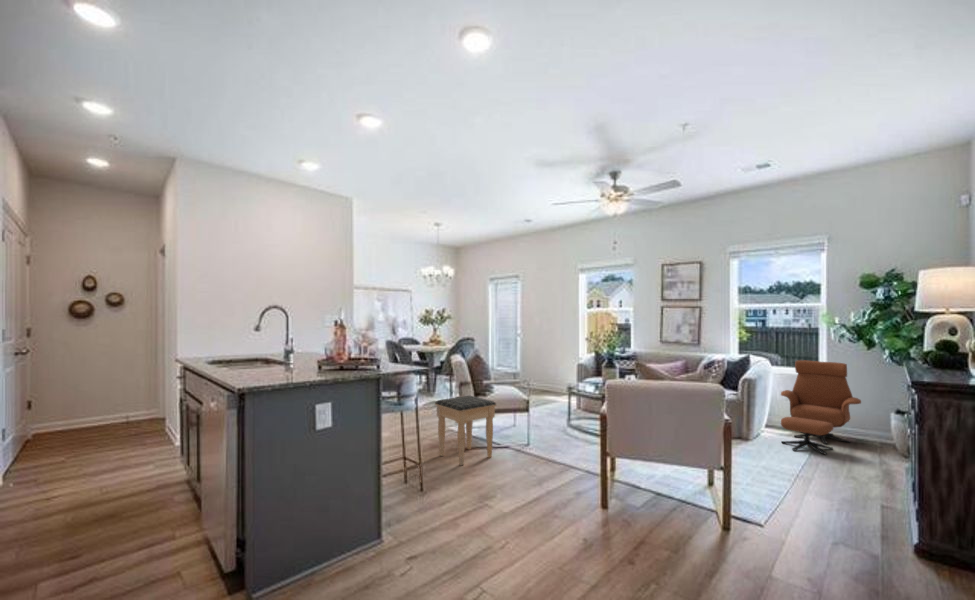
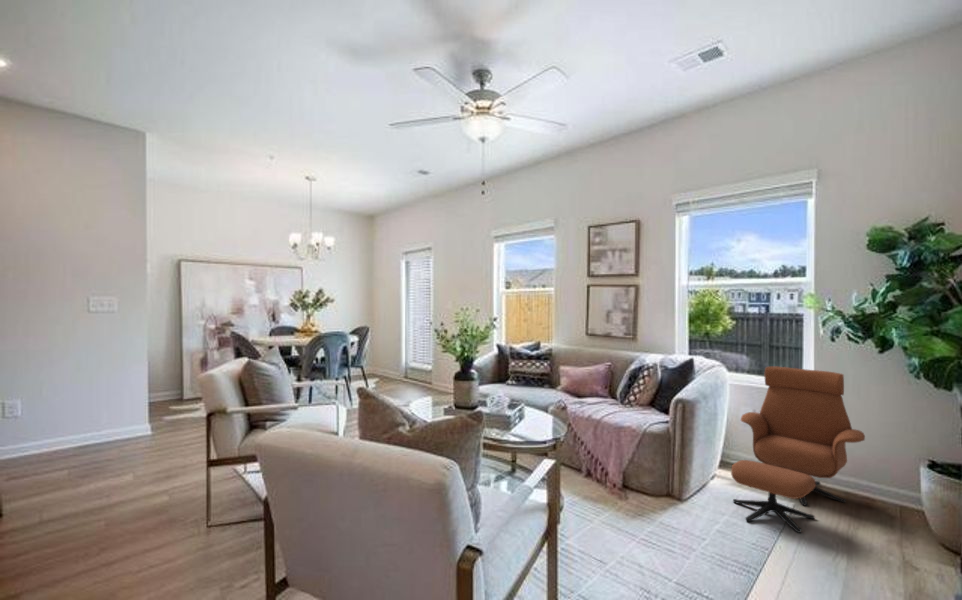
footstool: present [435,396,496,465] -> none [147,427,244,556]

